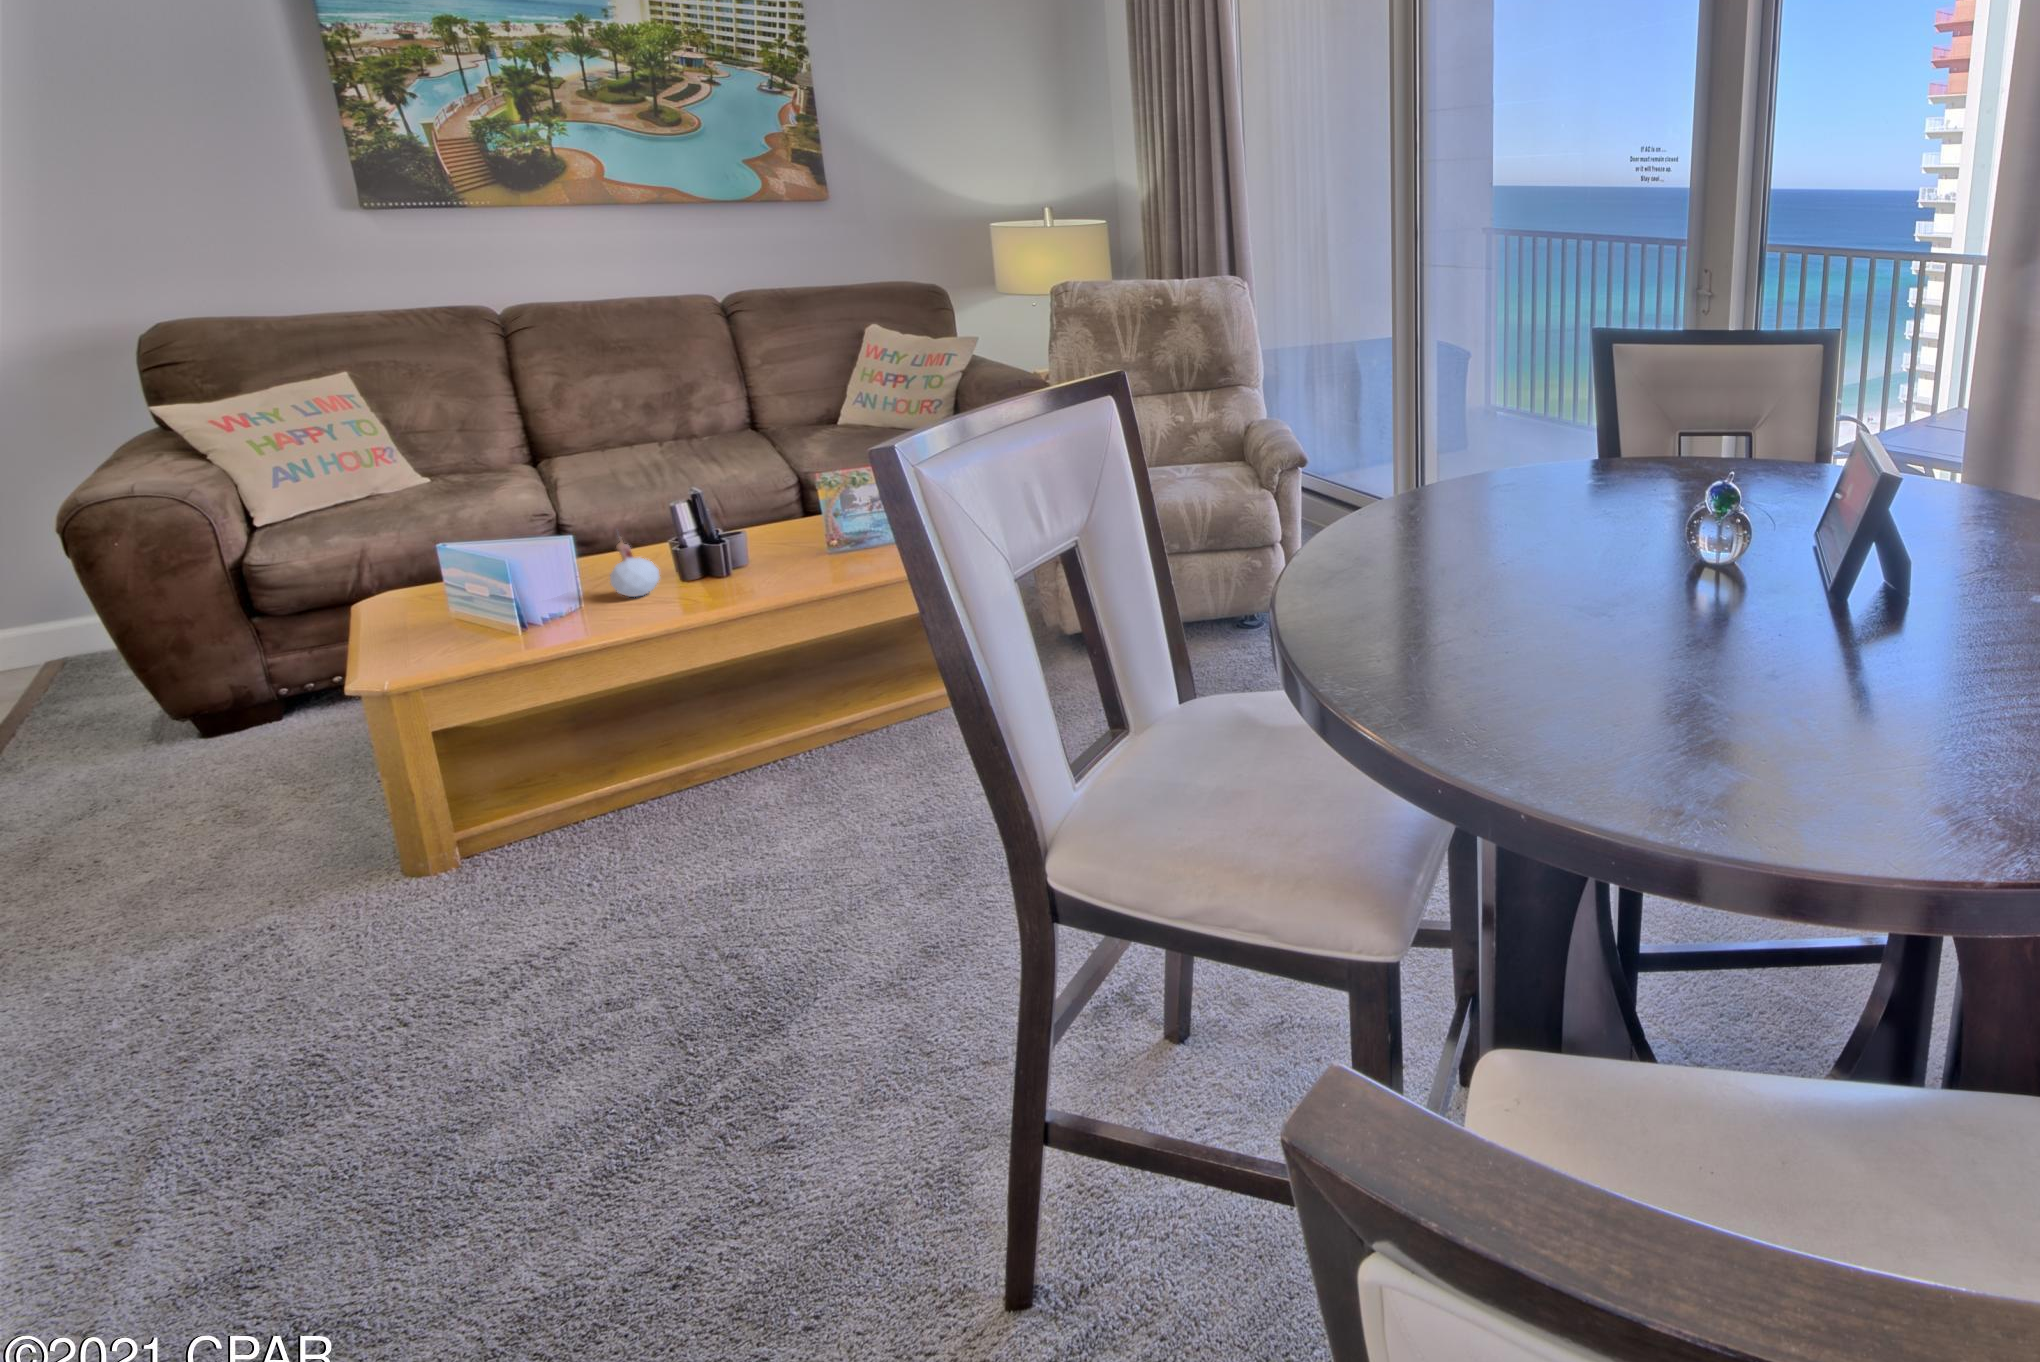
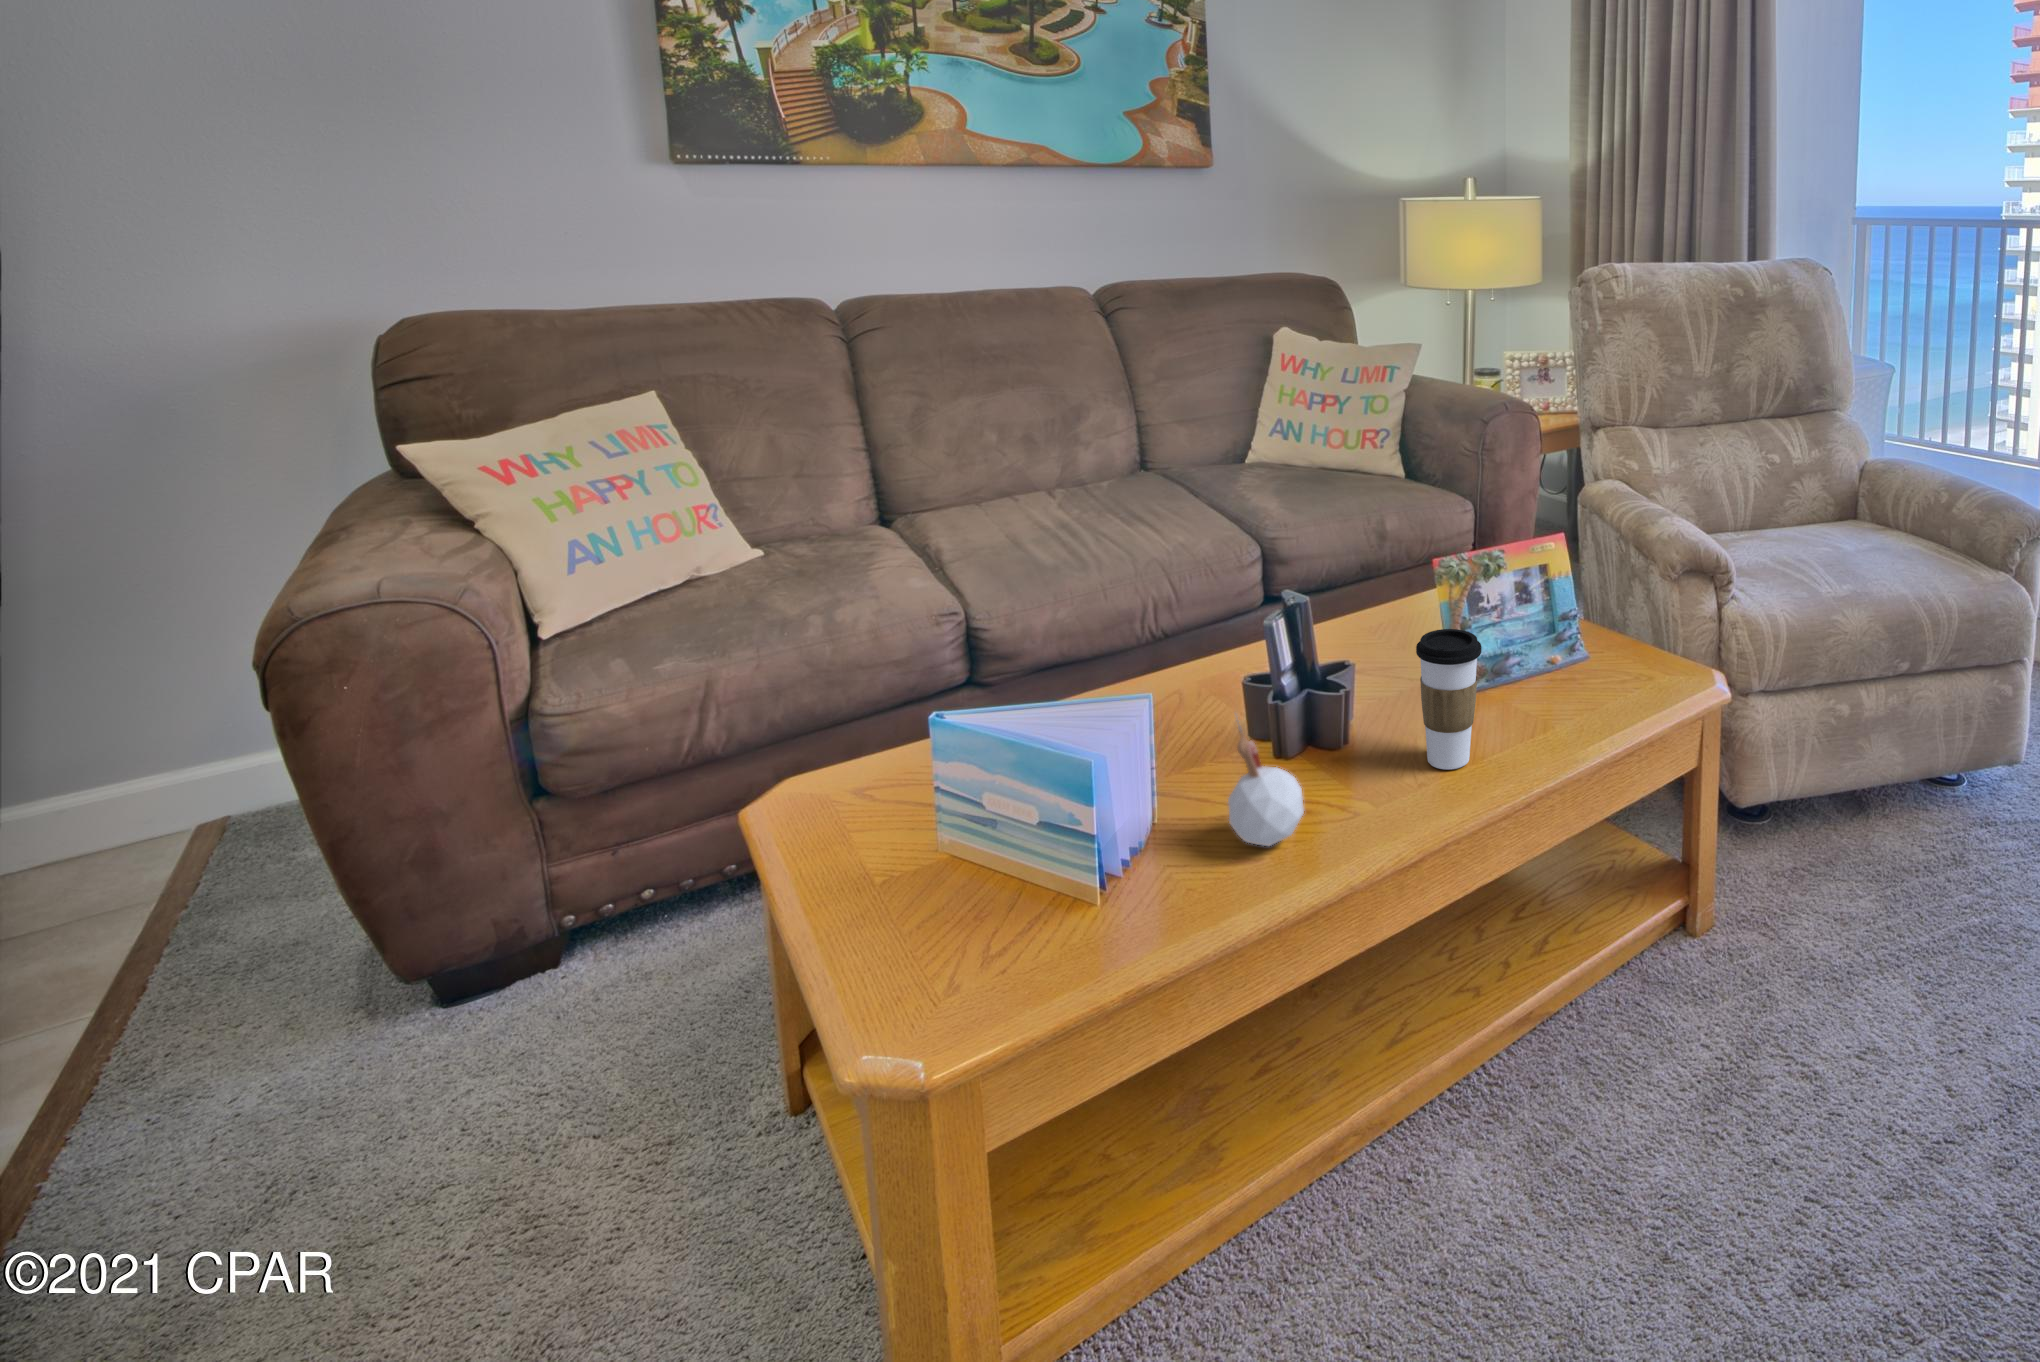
coffee cup: none [751,495,795,570] -> present [1416,629,1481,770]

